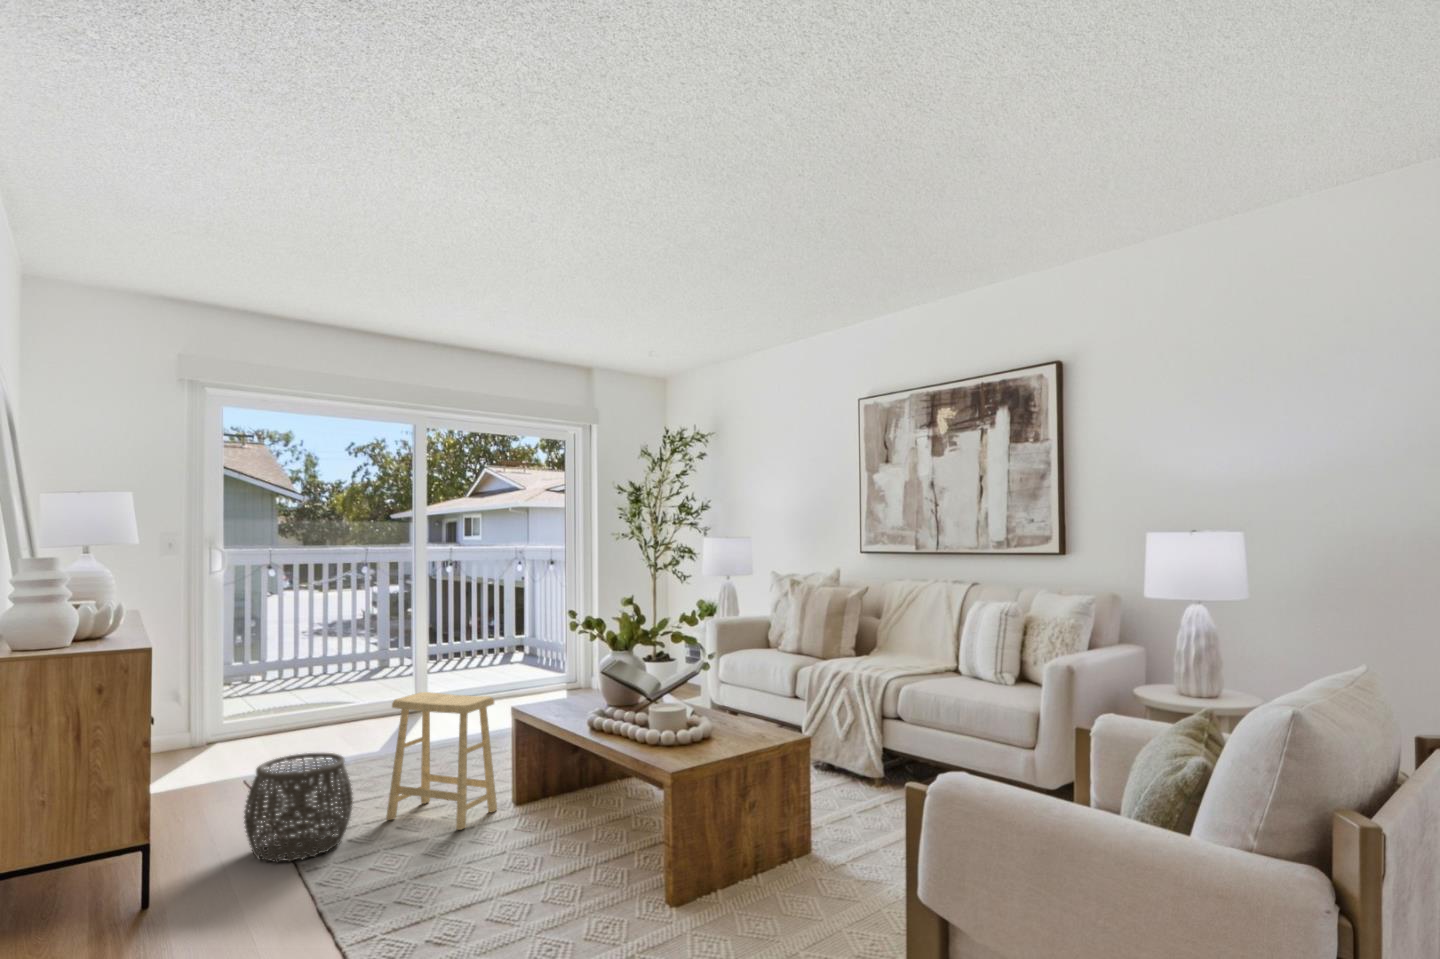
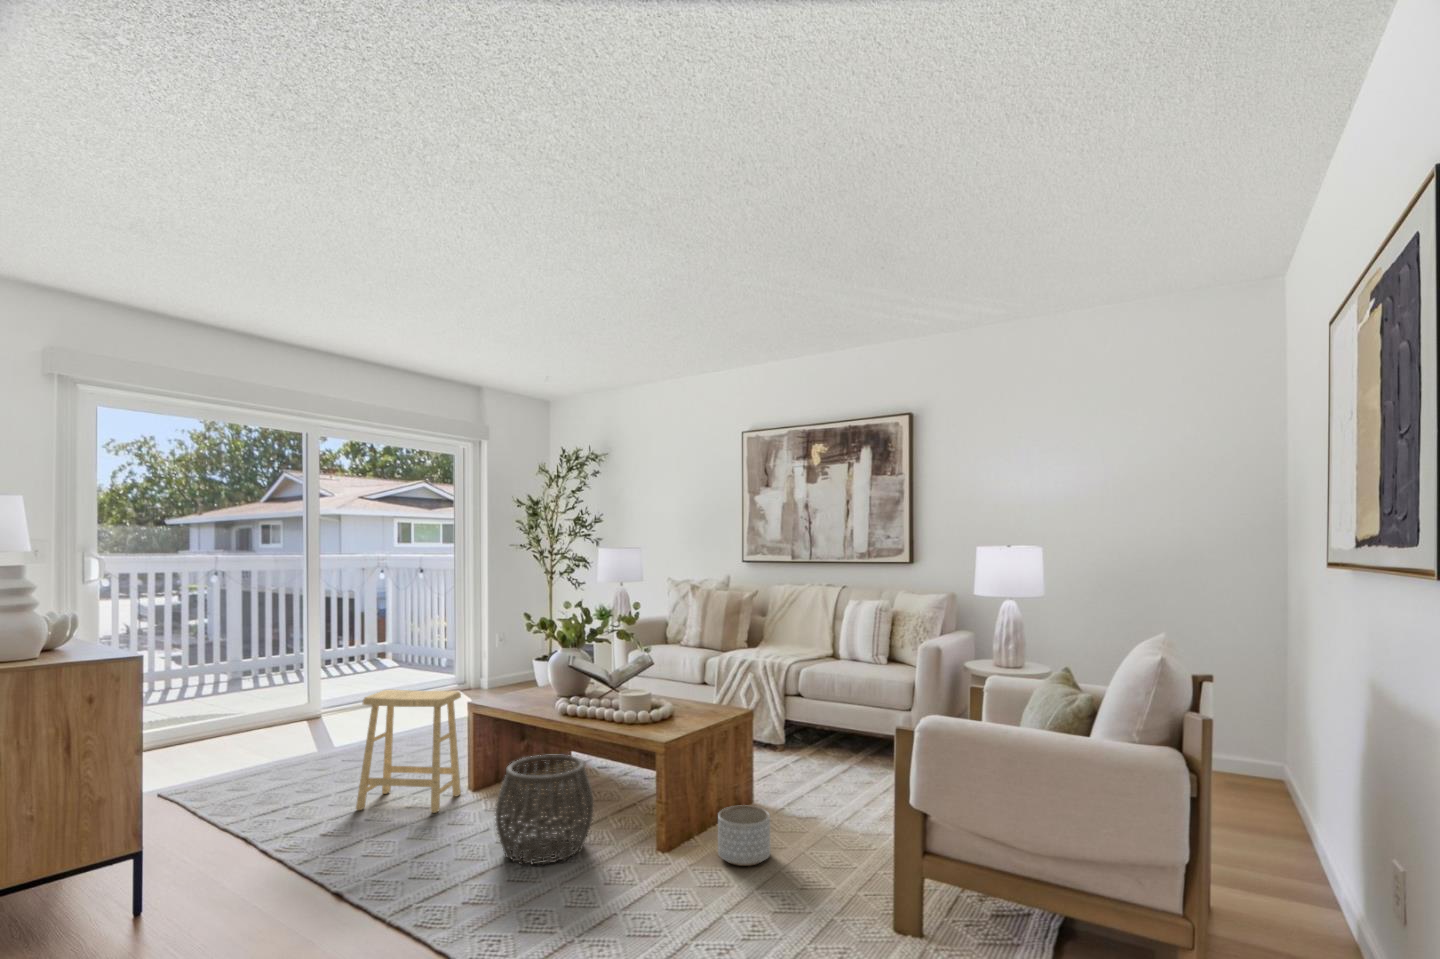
woven basket: present [244,753,353,862] -> present [495,755,594,864]
planter: none [737,855,803,933] -> present [718,805,770,866]

